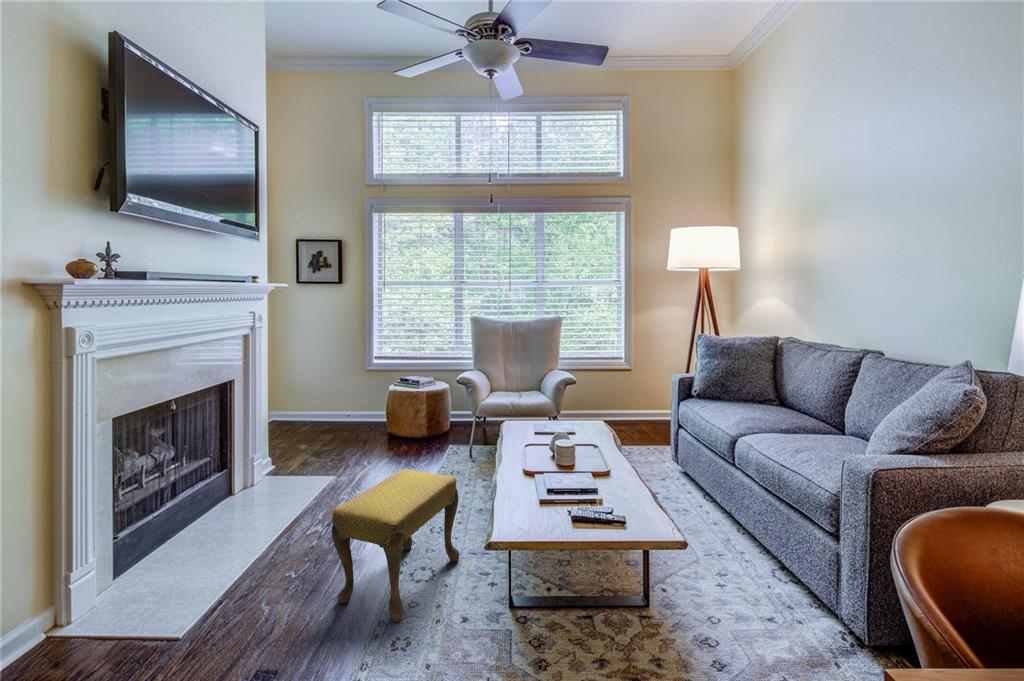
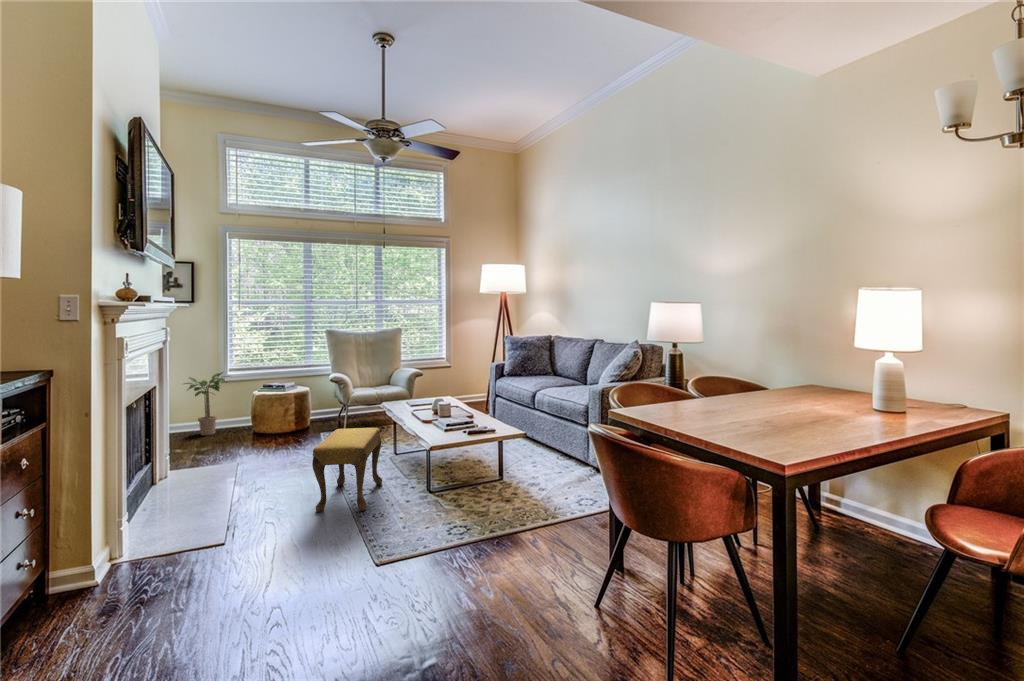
potted plant: none [323,361,371,429] -> present [185,372,229,435]

